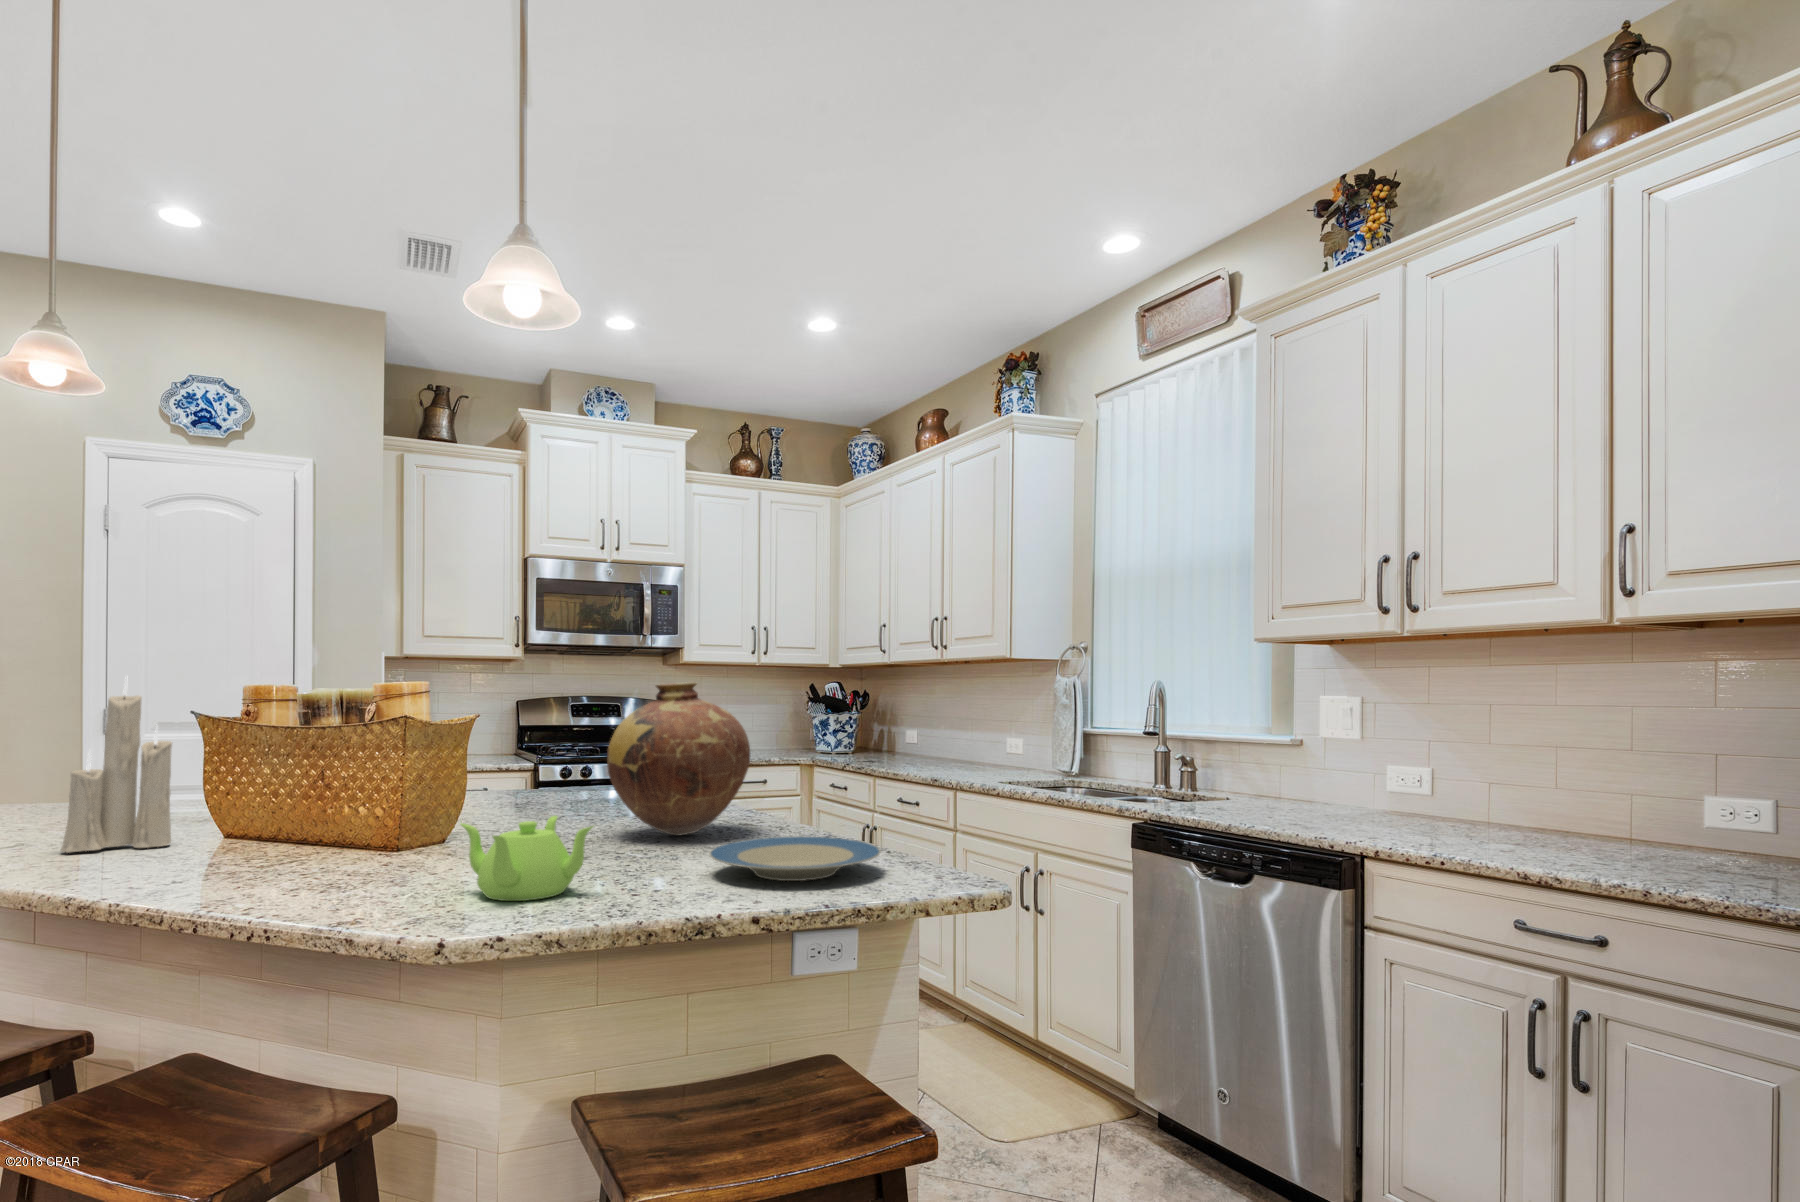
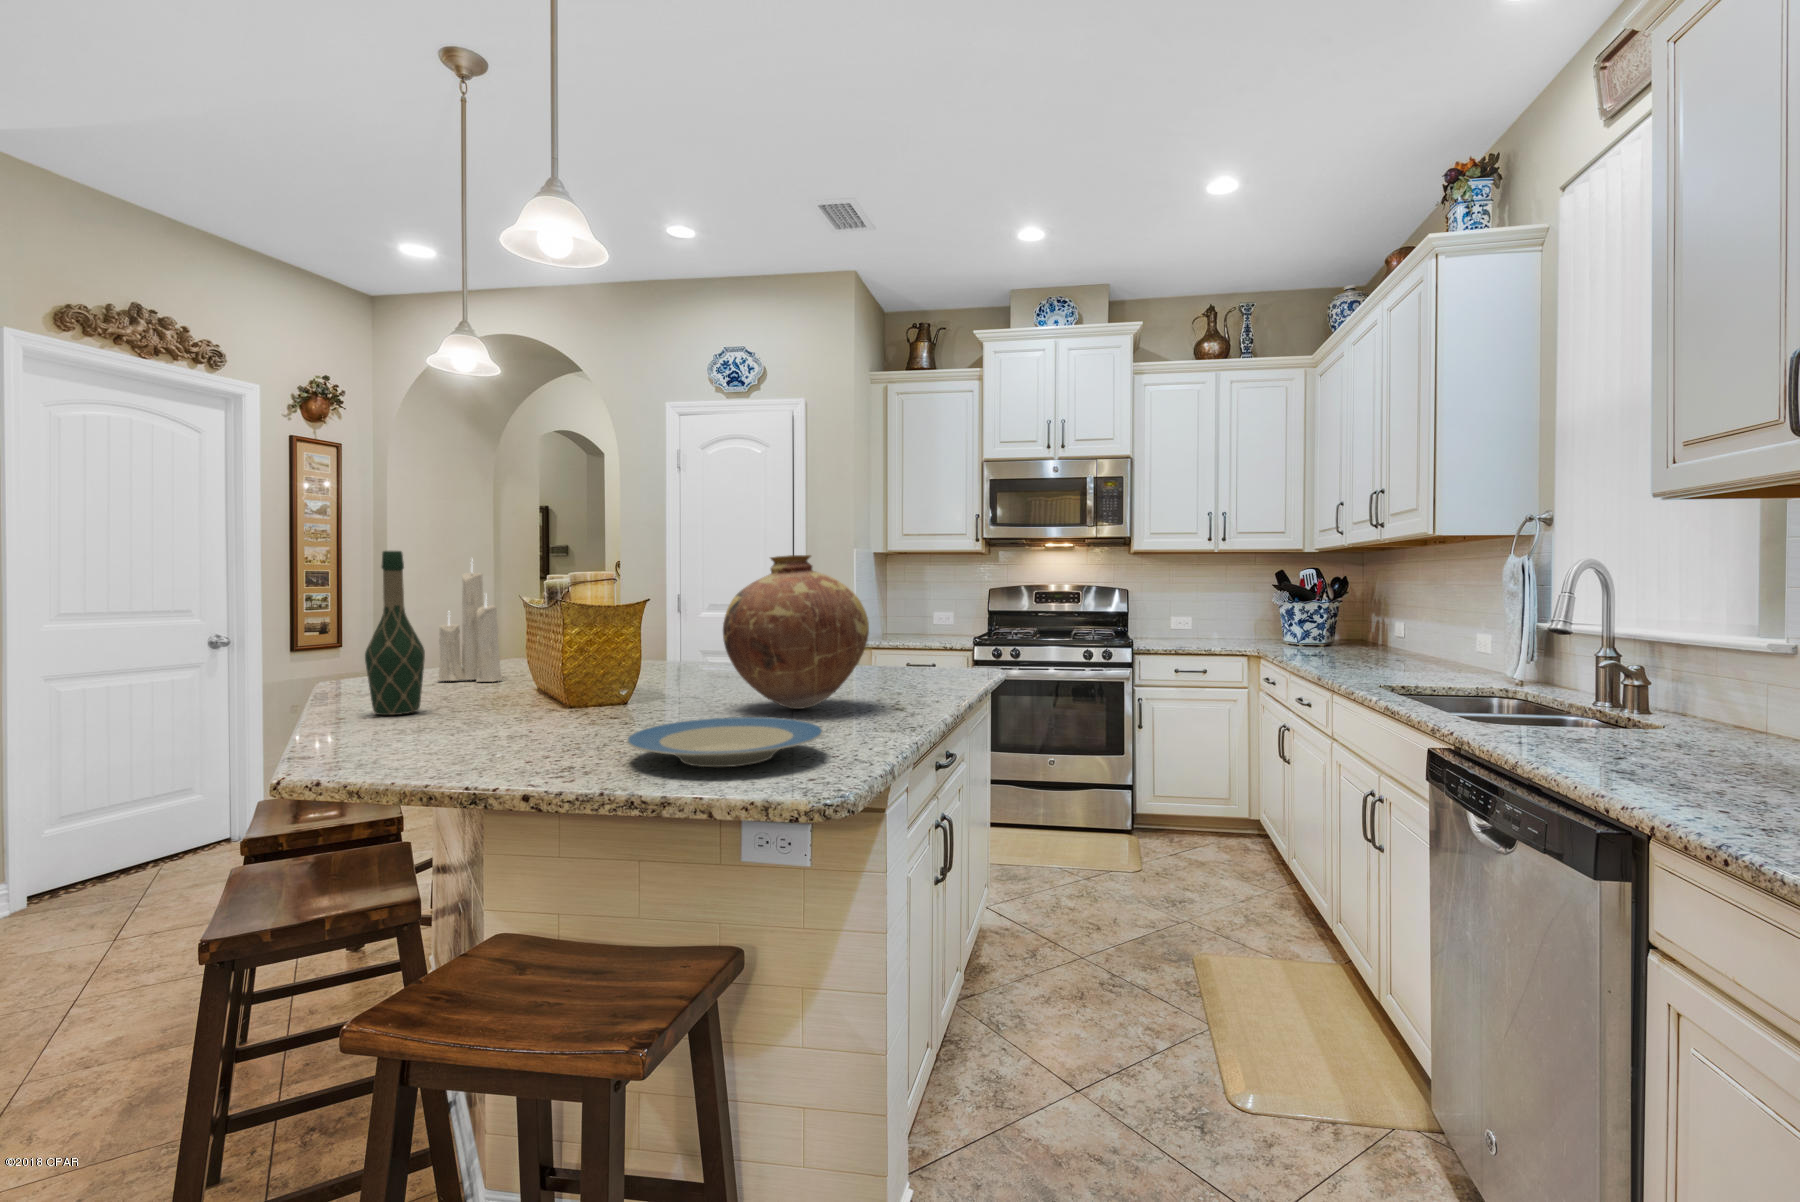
wine bottle: none [205,677,285,891] -> present [365,551,425,715]
teapot: present [461,815,593,901] -> none [413,675,550,749]

